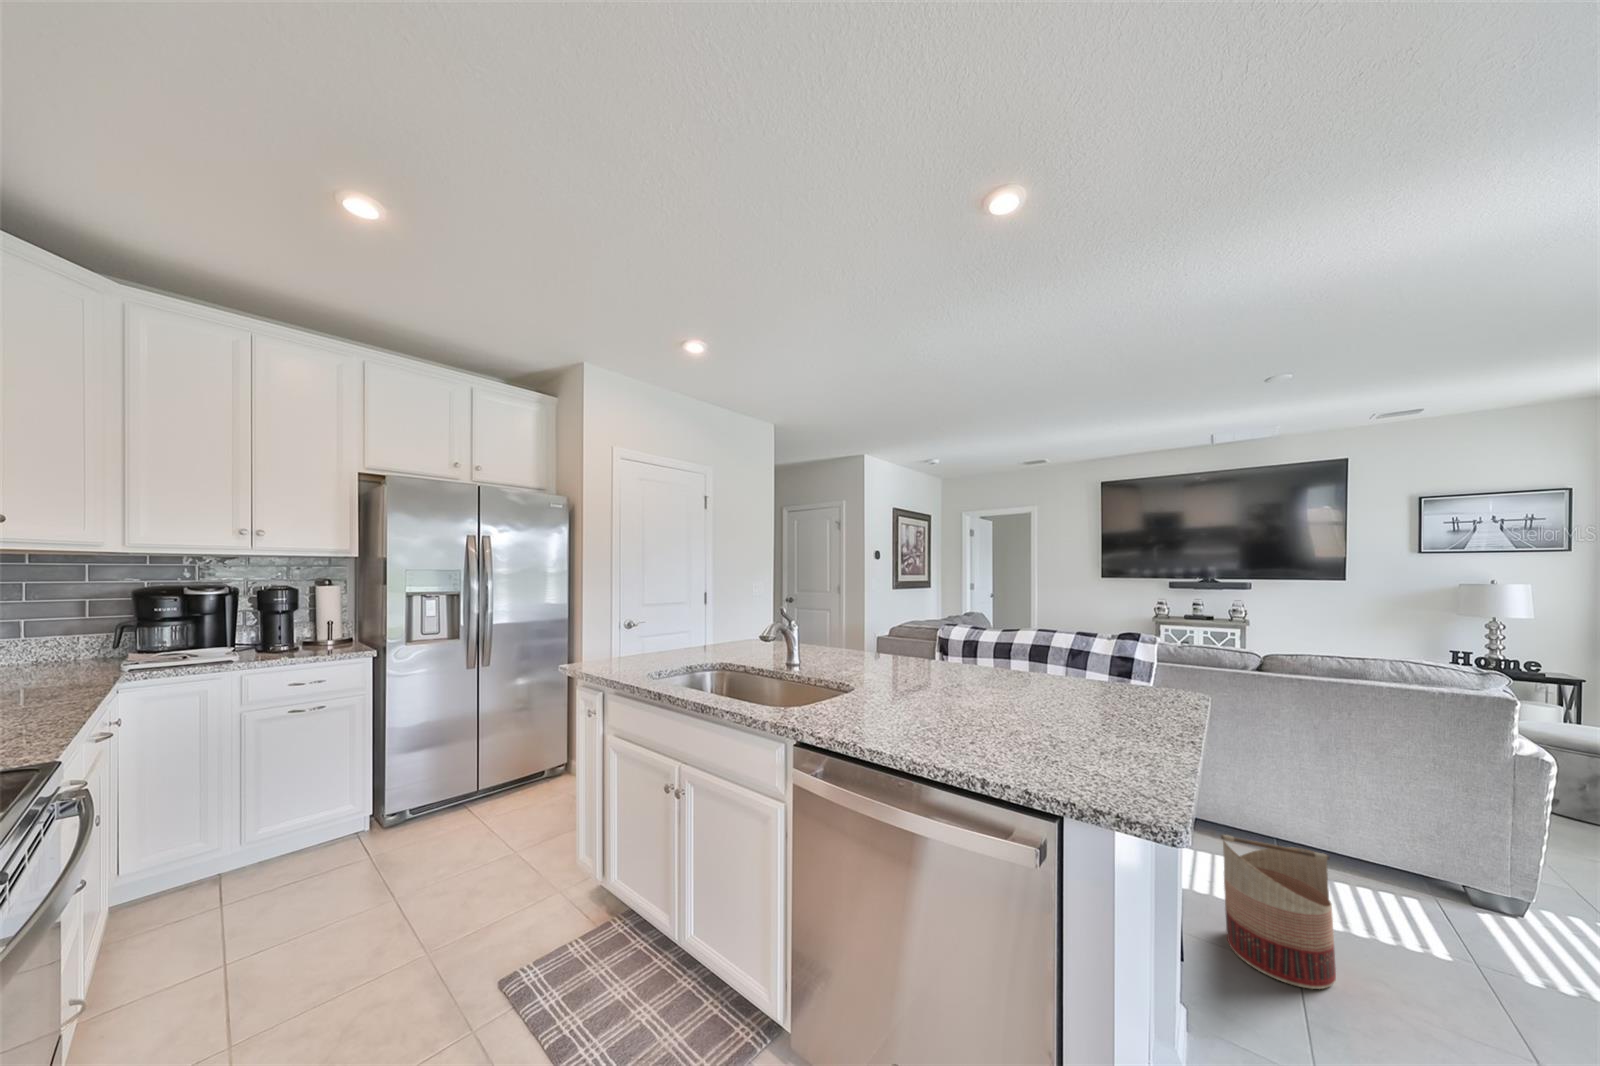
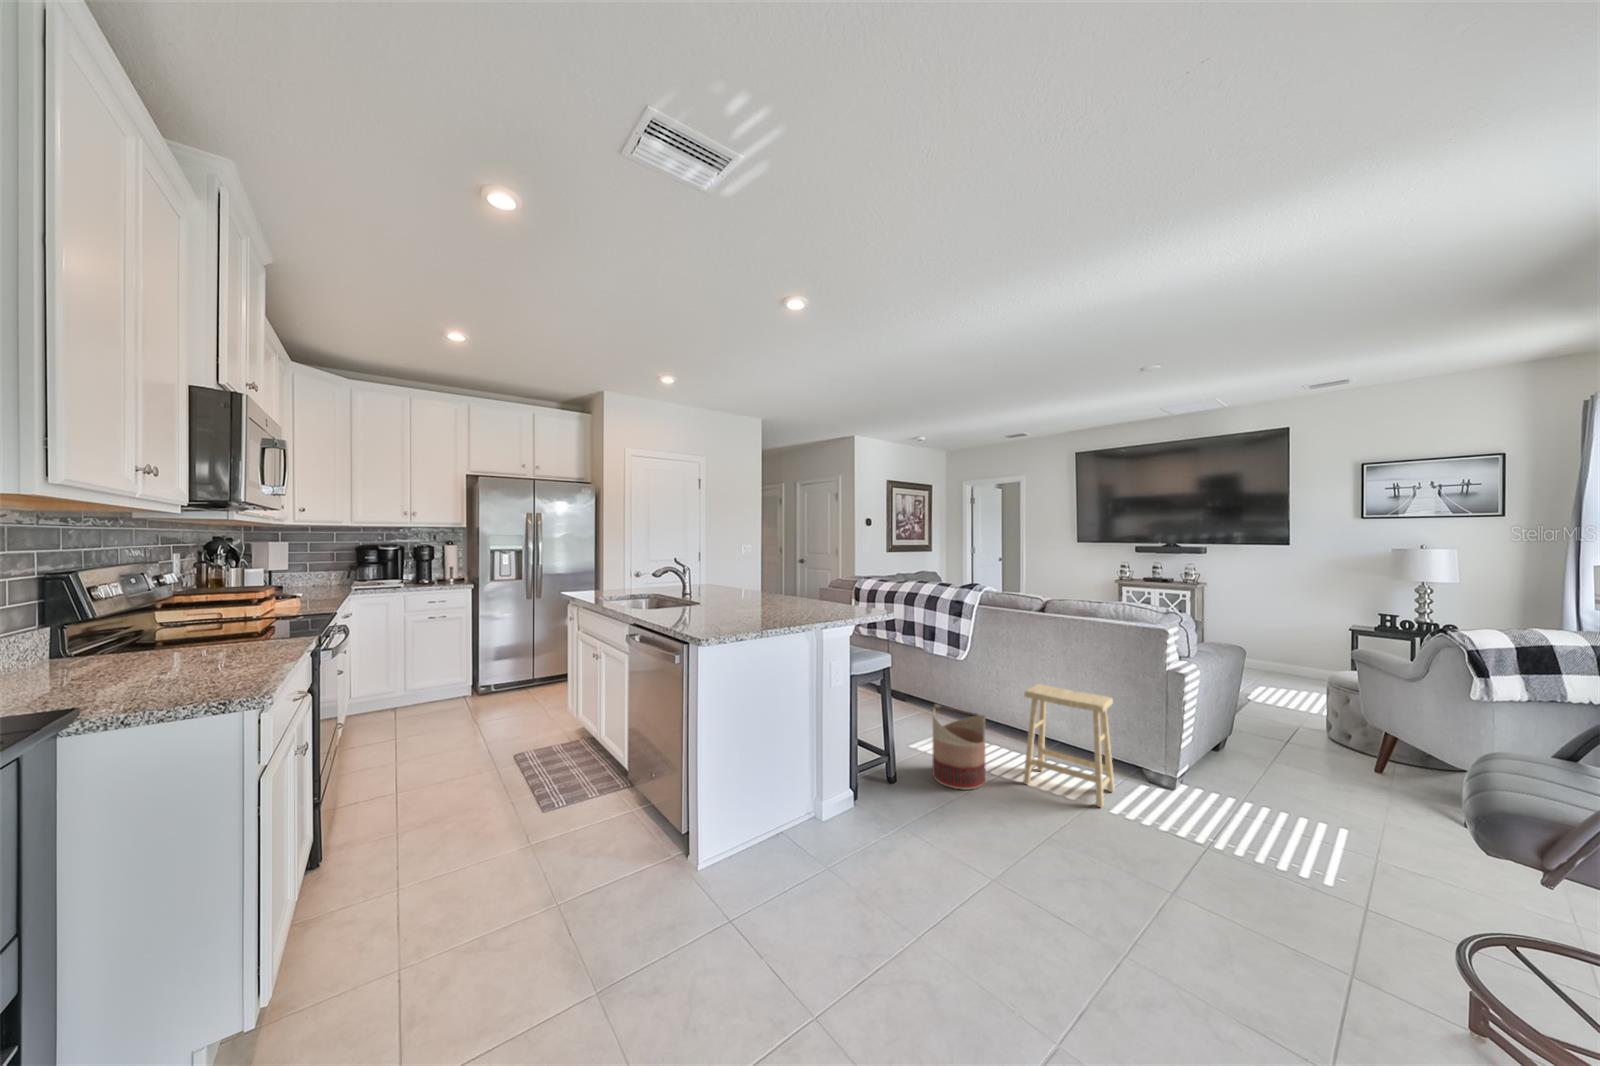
footstool: none [1340,789,1548,1004] -> present [1023,684,1114,807]

